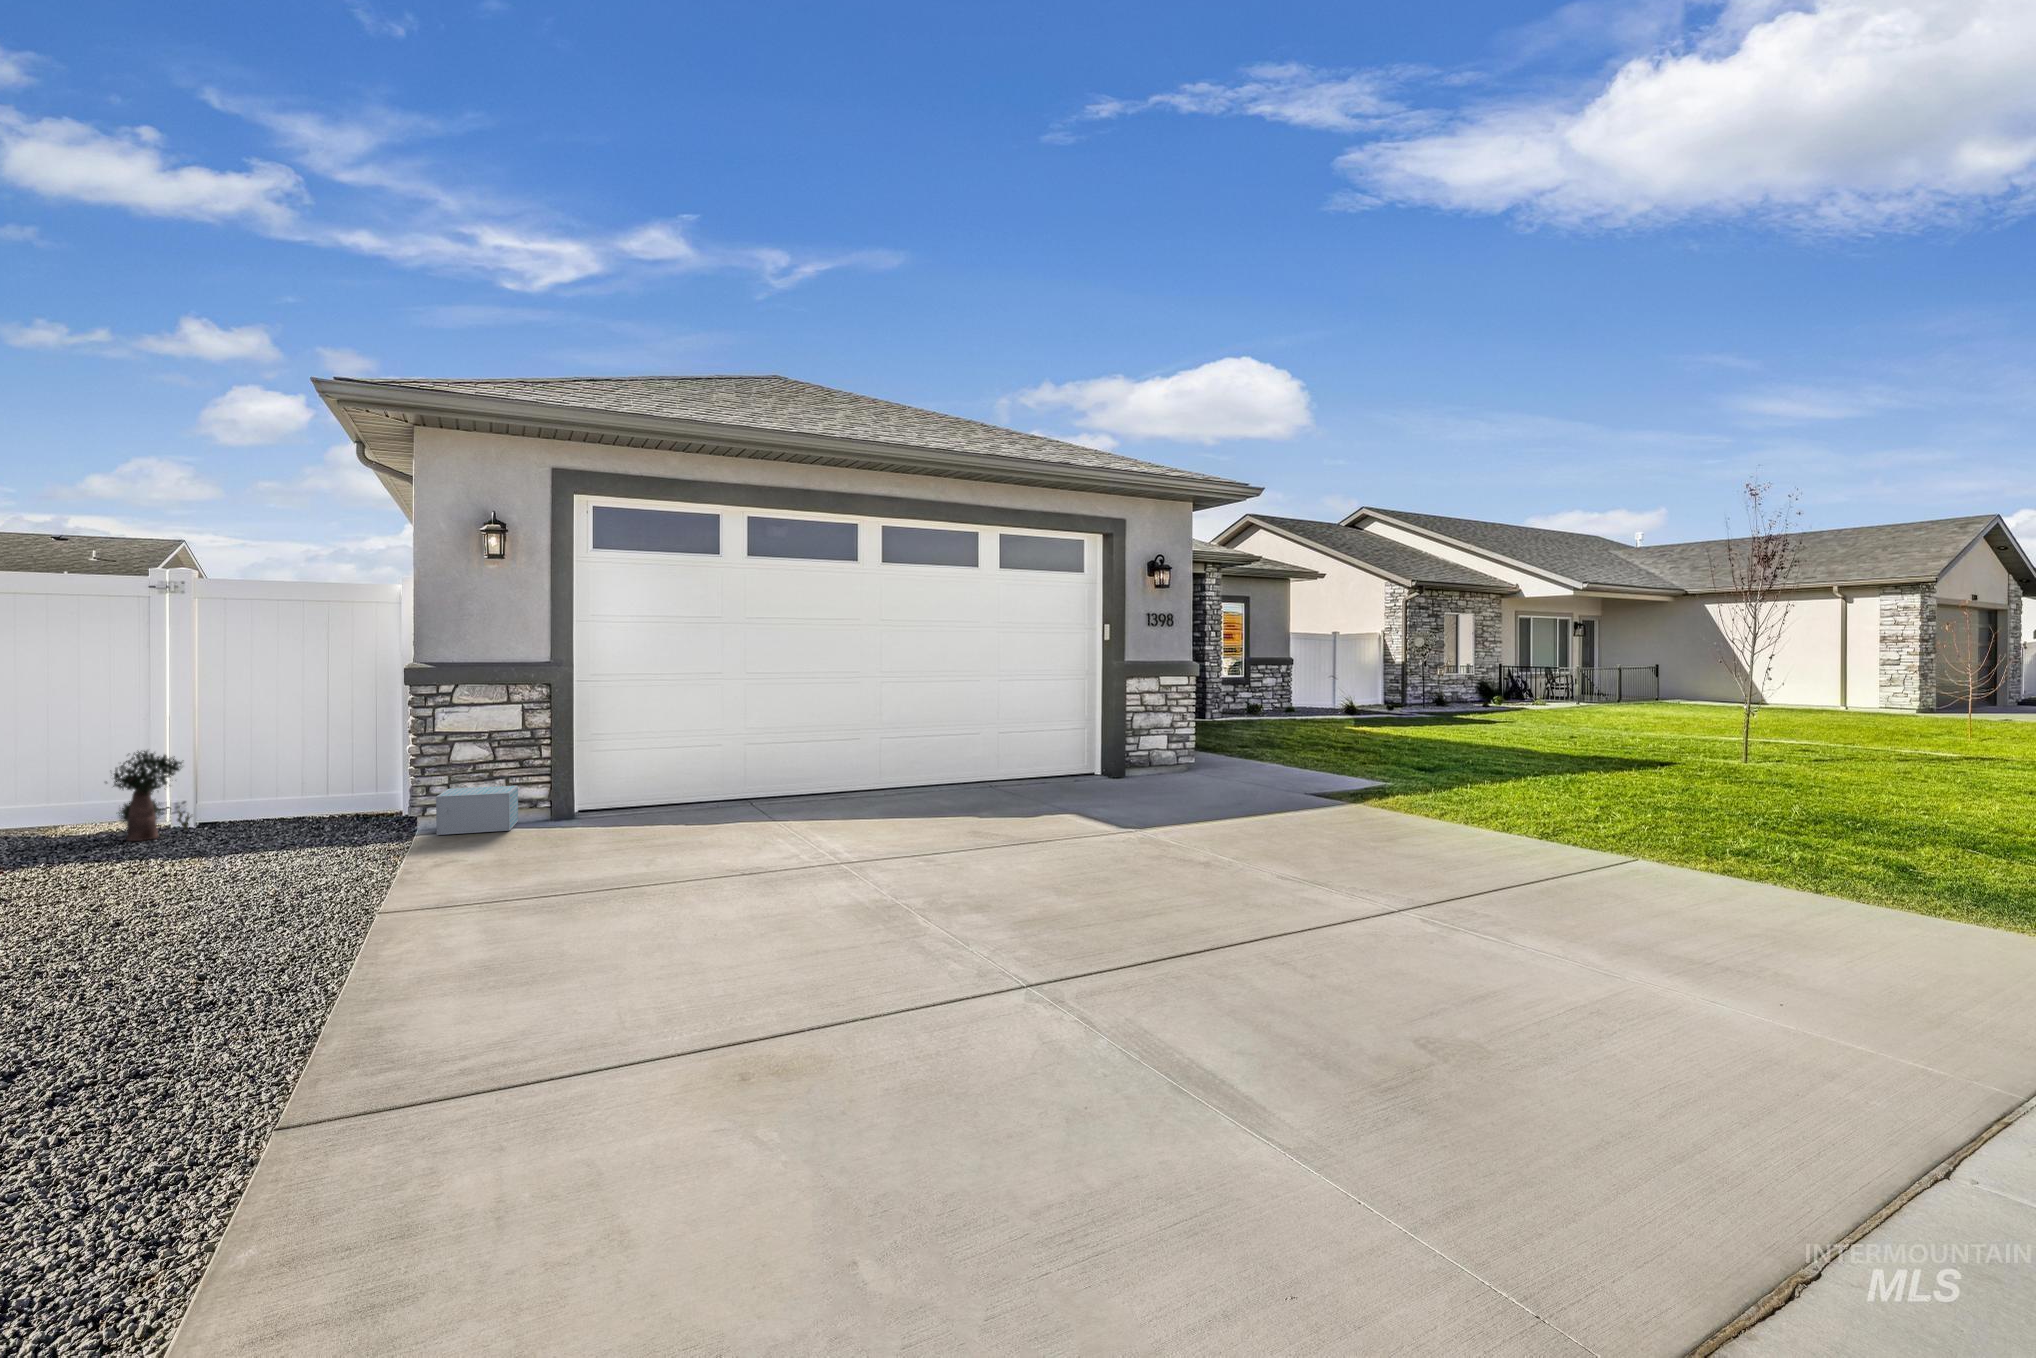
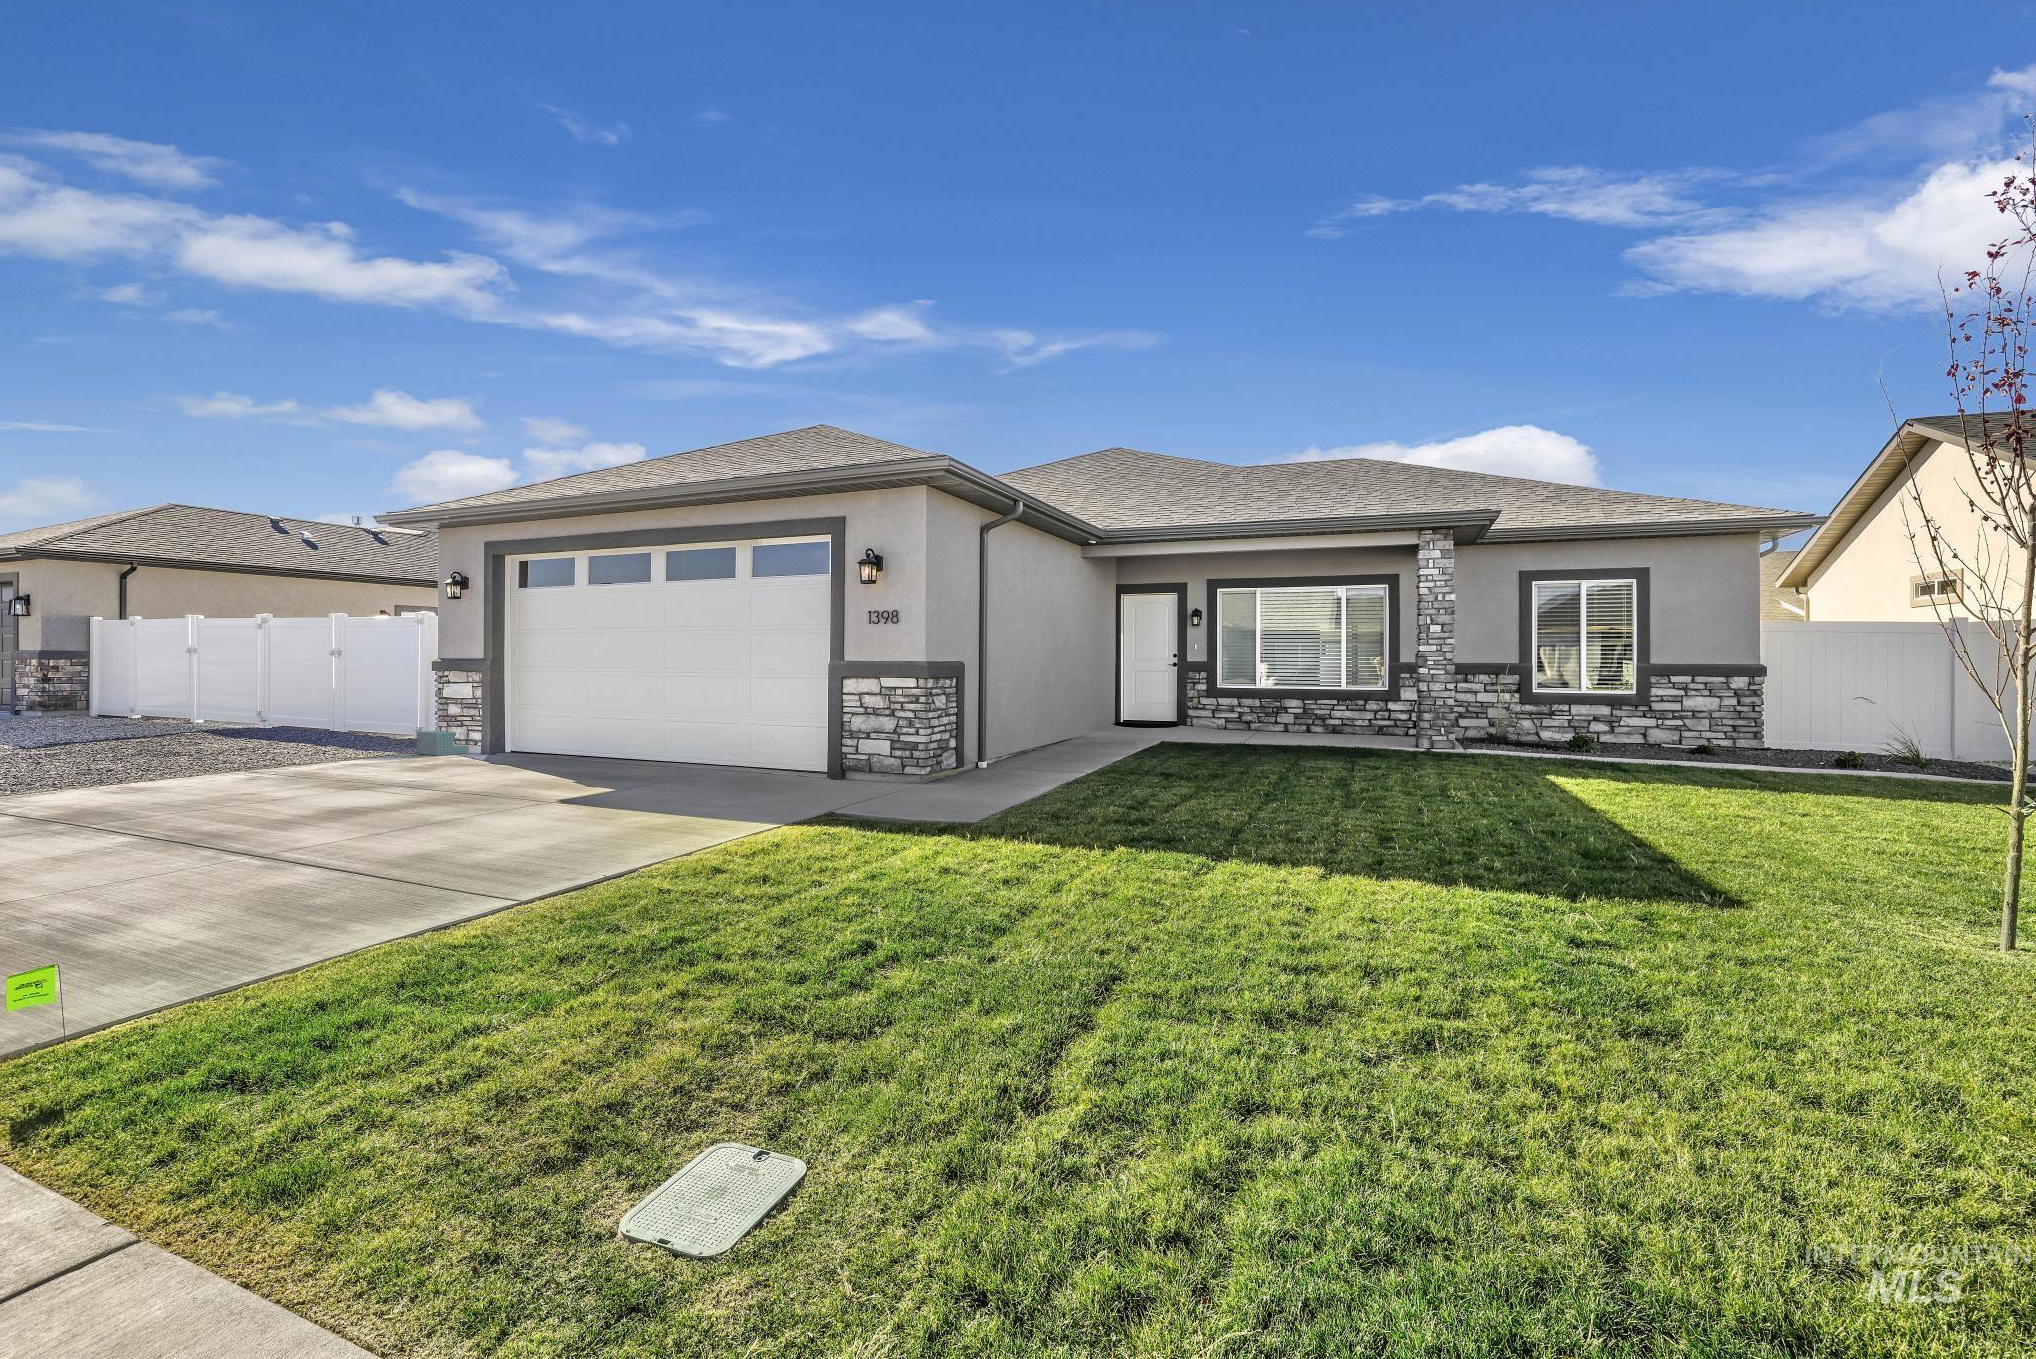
potted plant: present [113,751,190,841] -> none [368,699,408,743]

